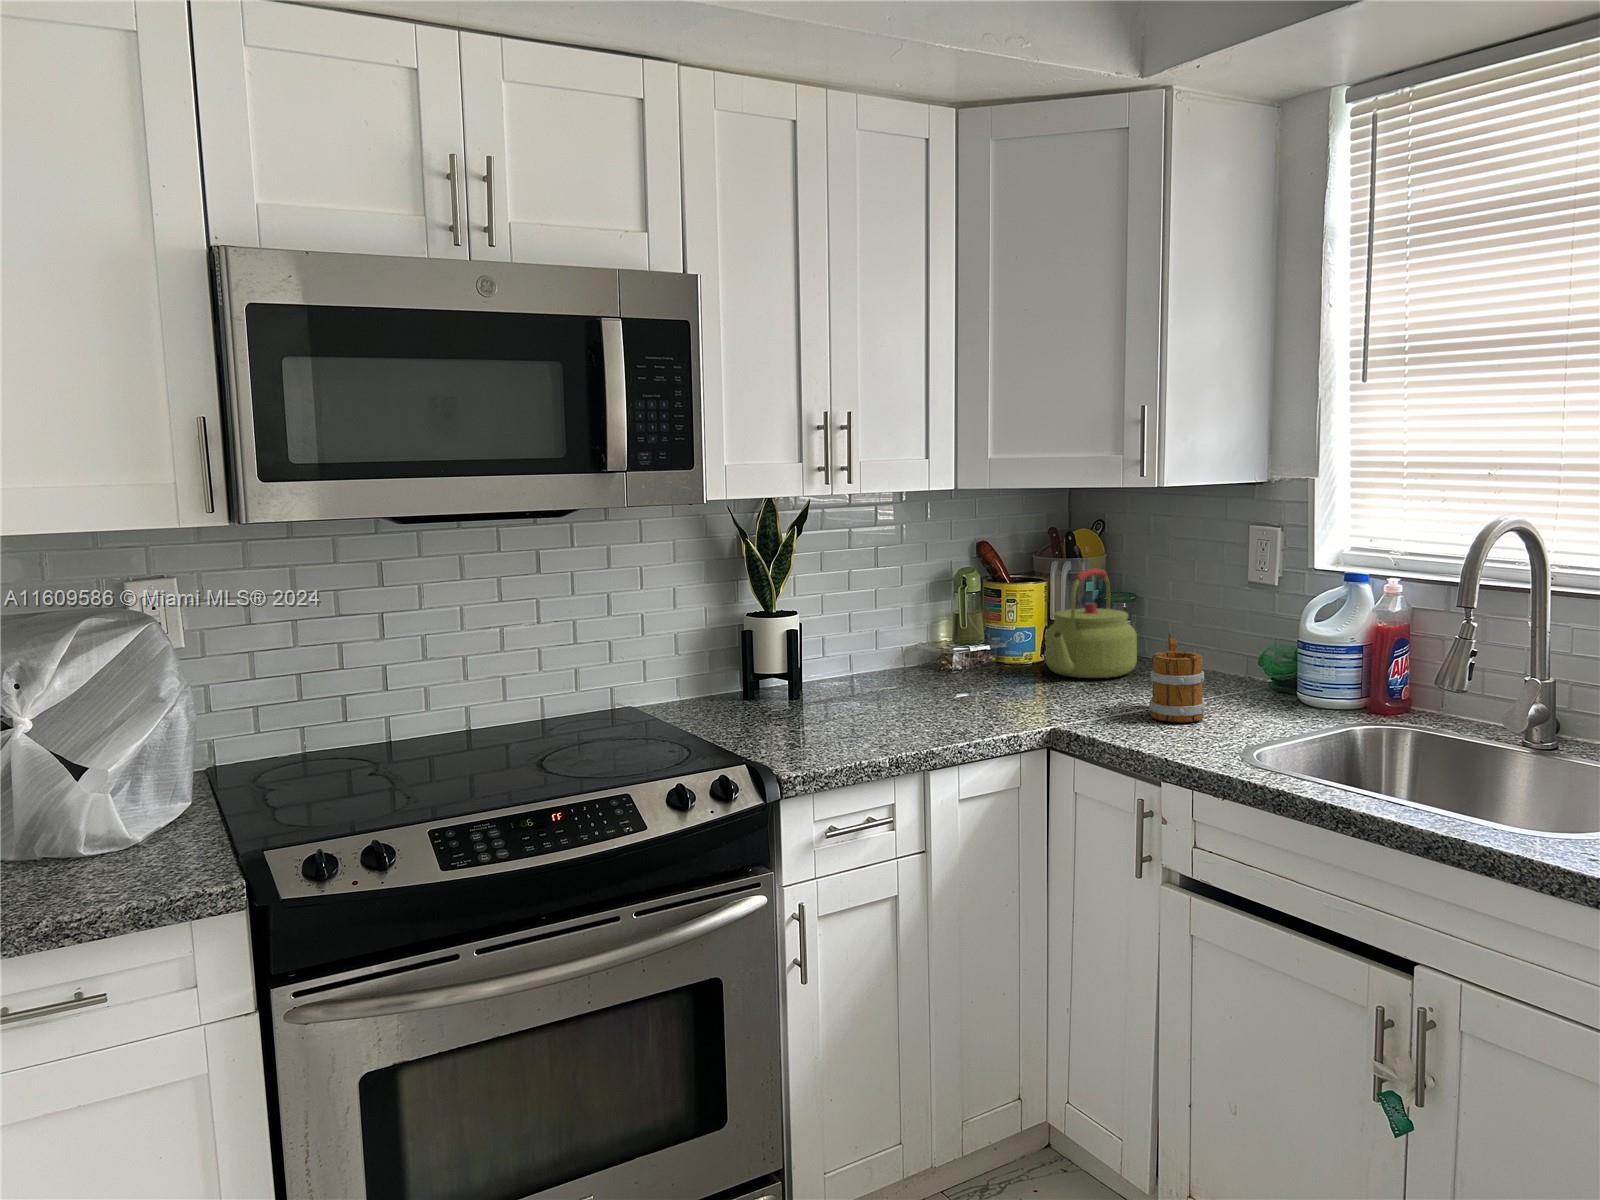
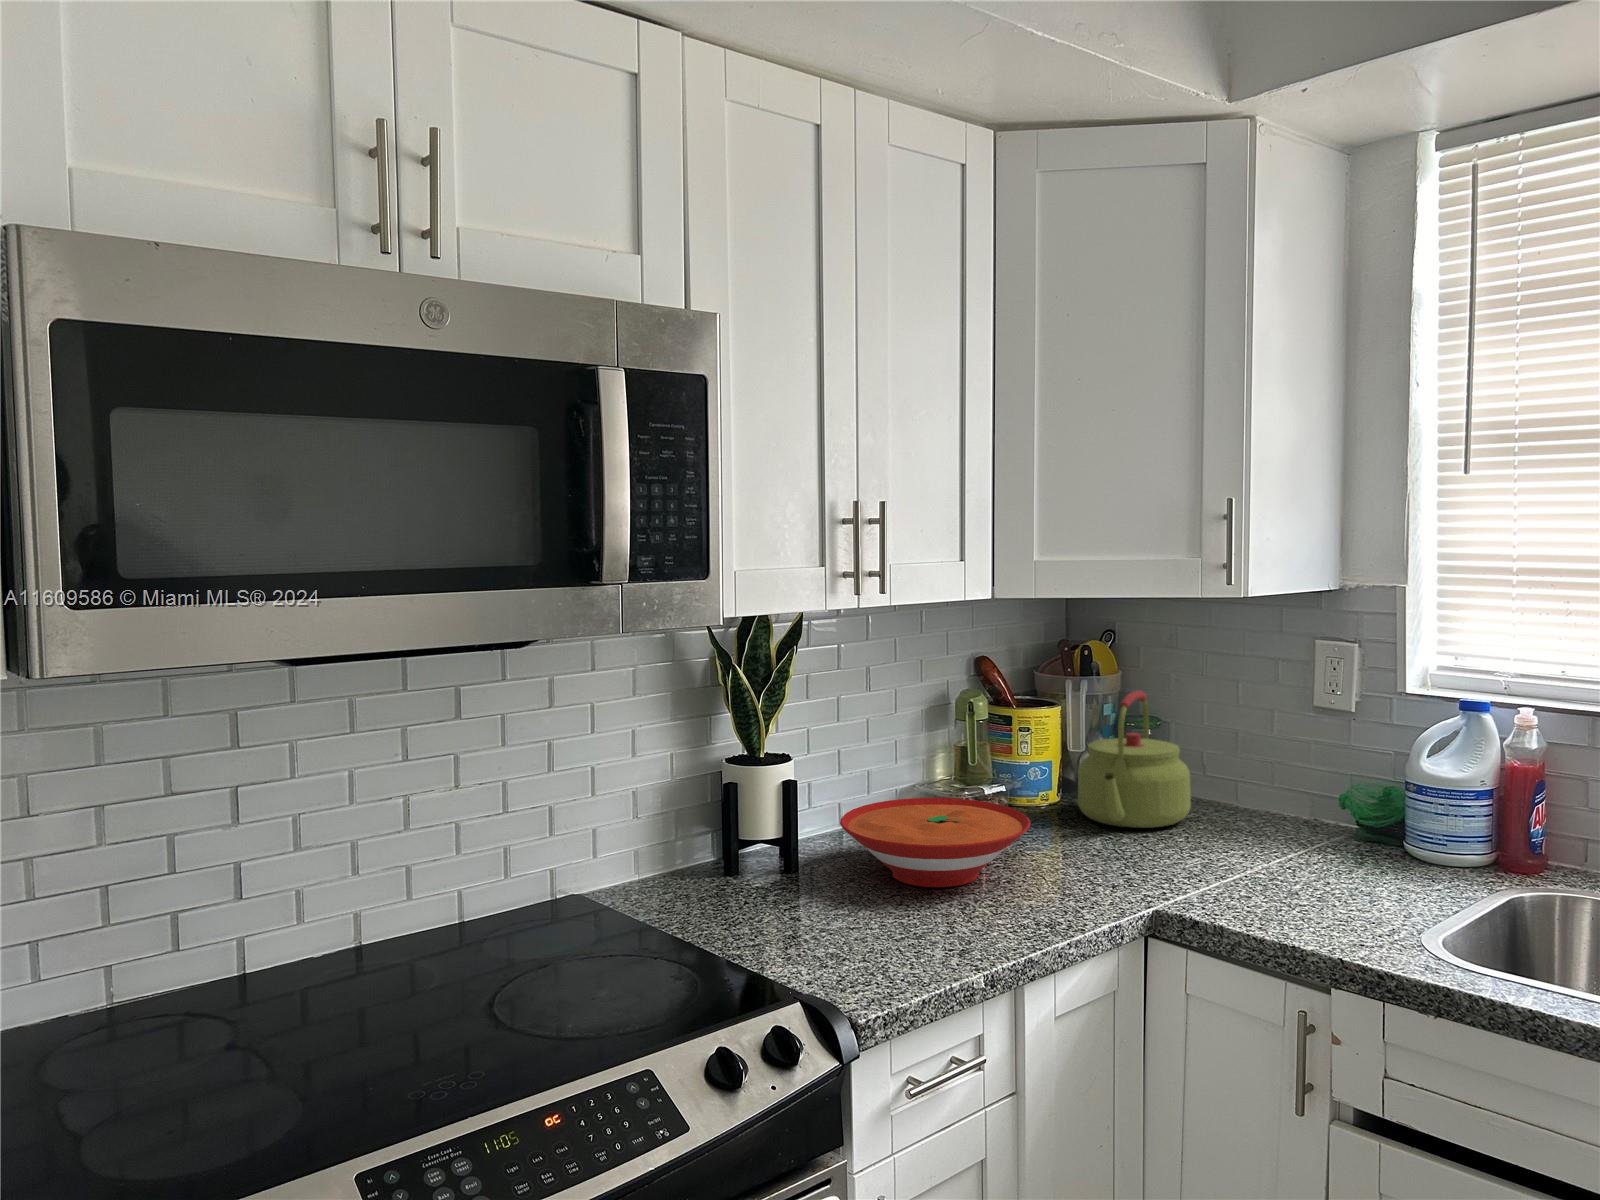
mug: present [1149,638,1205,723] -> none [1258,785,1335,898]
bowl: none [827,648,973,710] -> present [840,798,1031,887]

